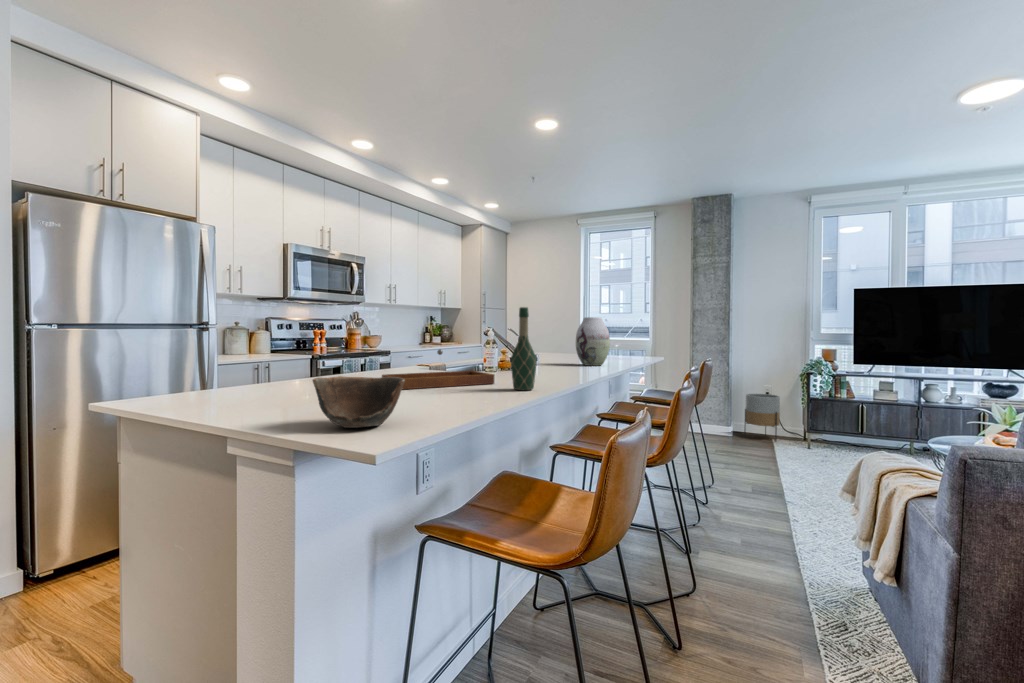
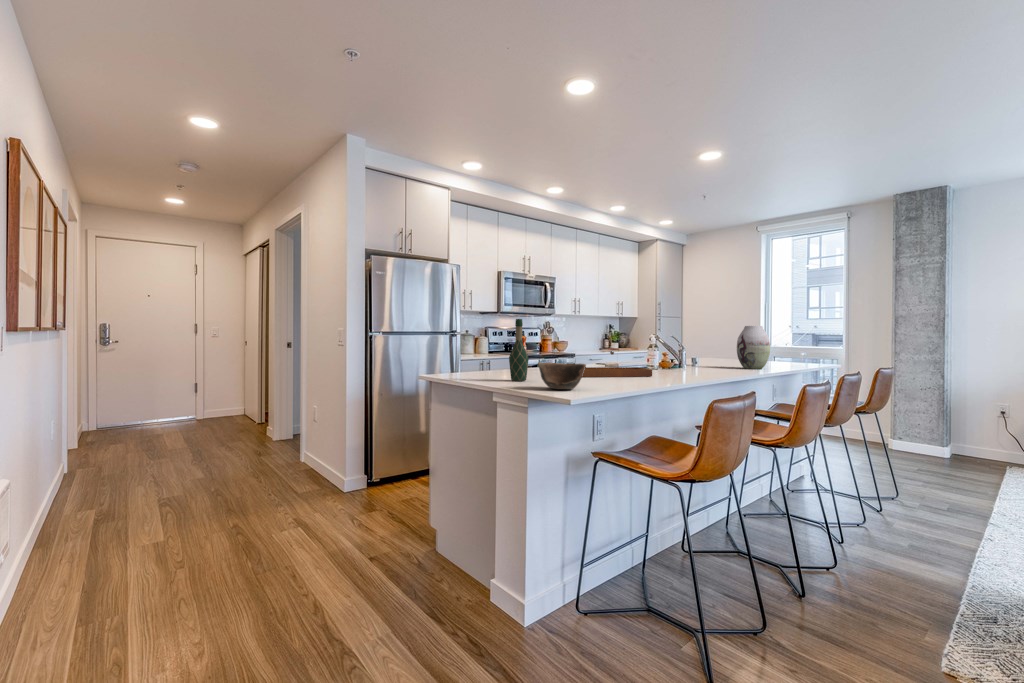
wine bottle: present [511,307,537,390] -> present [509,319,529,381]
planter: present [744,394,780,441] -> none [962,410,1011,466]

